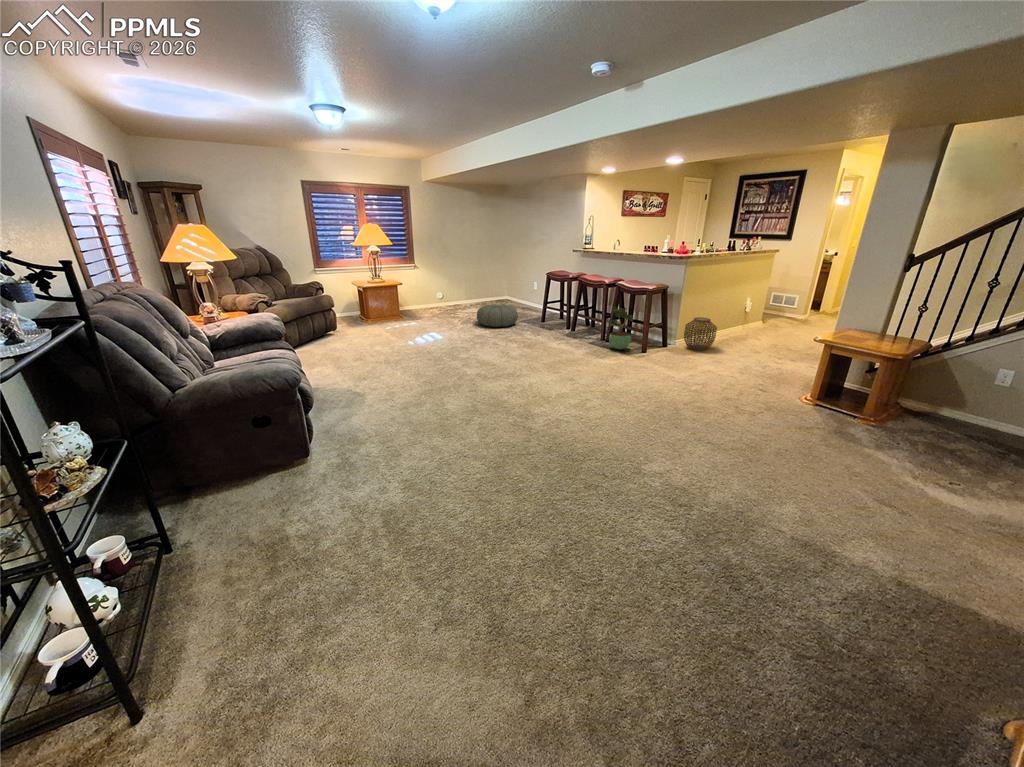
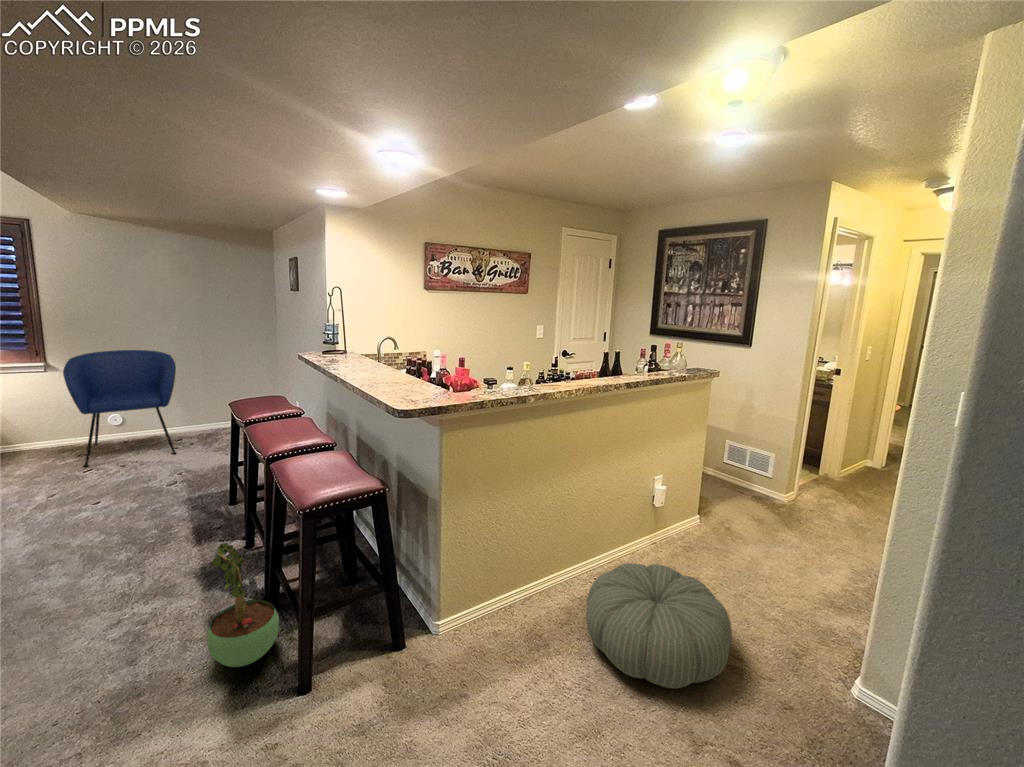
armchair: none [429,258,480,315] -> present [63,350,176,467]
pouf: present [477,304,518,327] -> present [586,563,732,689]
woven basket: present [684,317,717,350] -> none [436,568,520,672]

